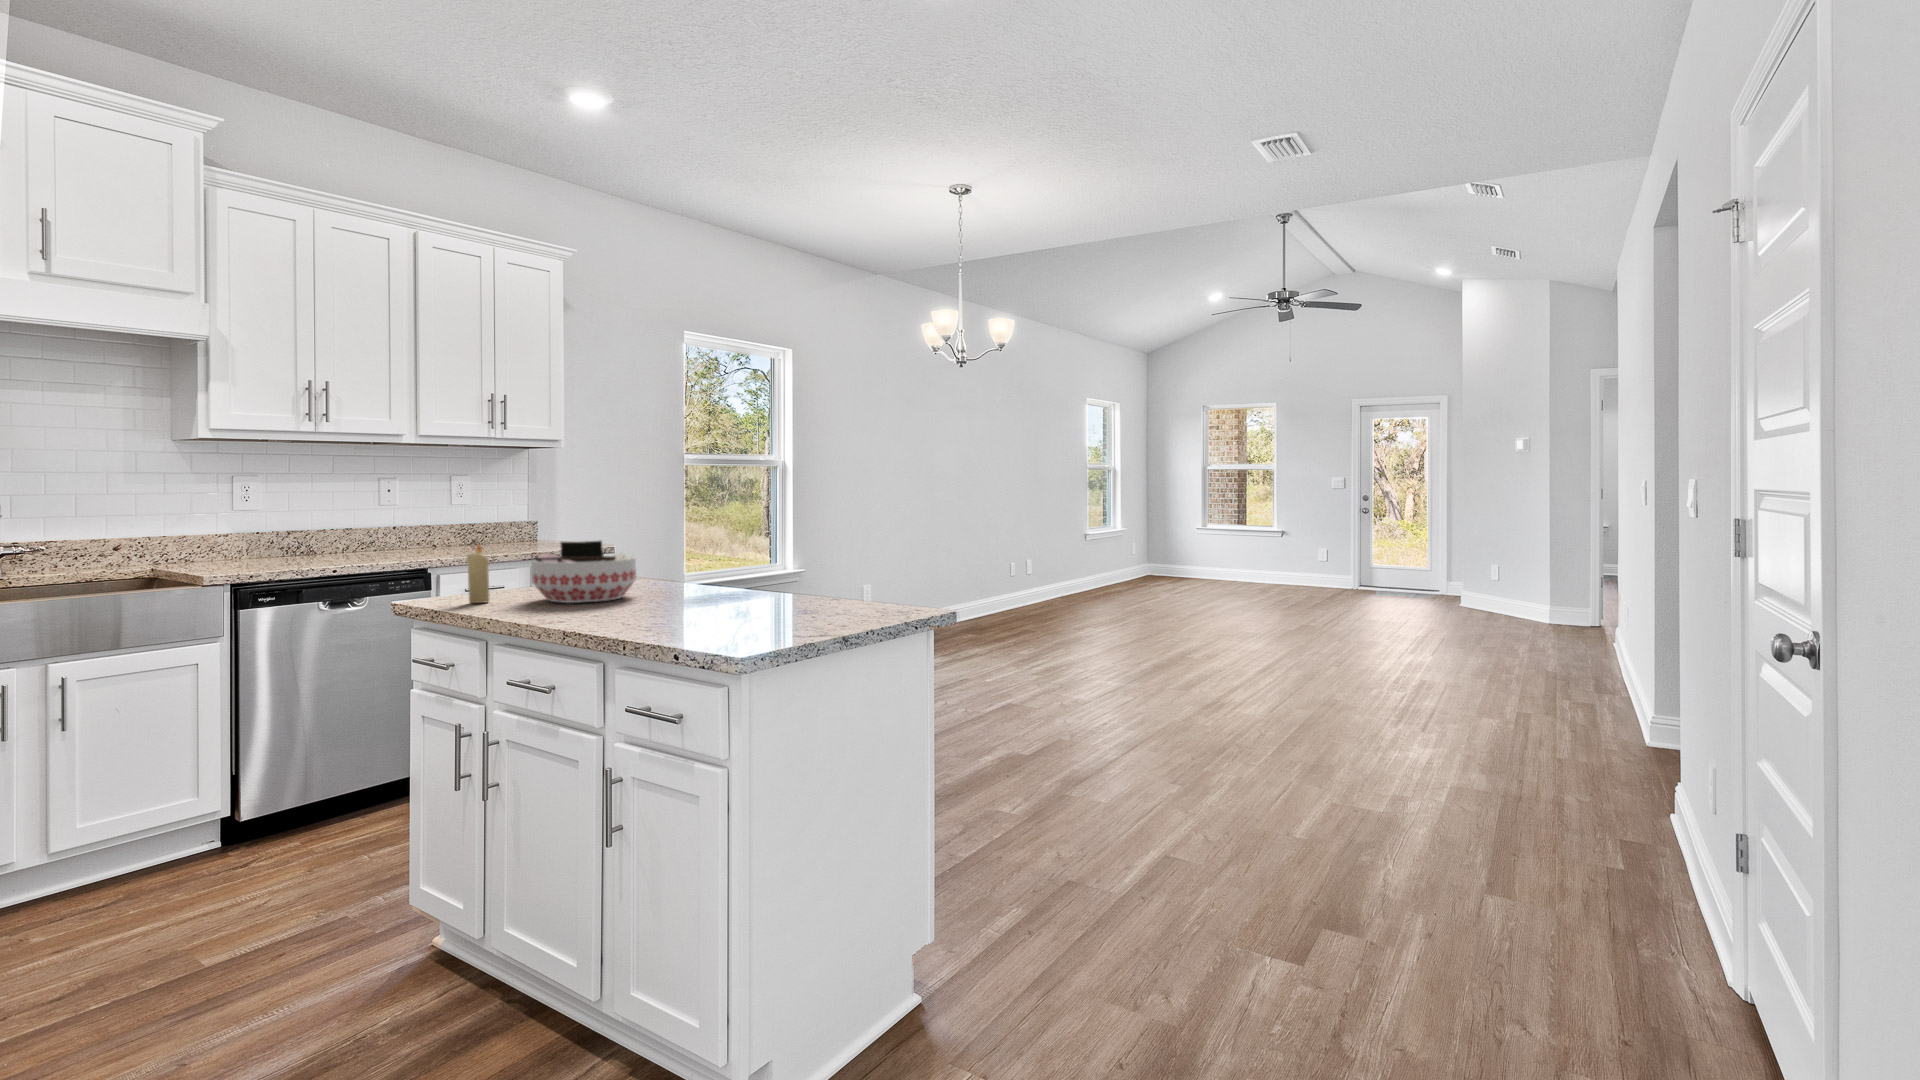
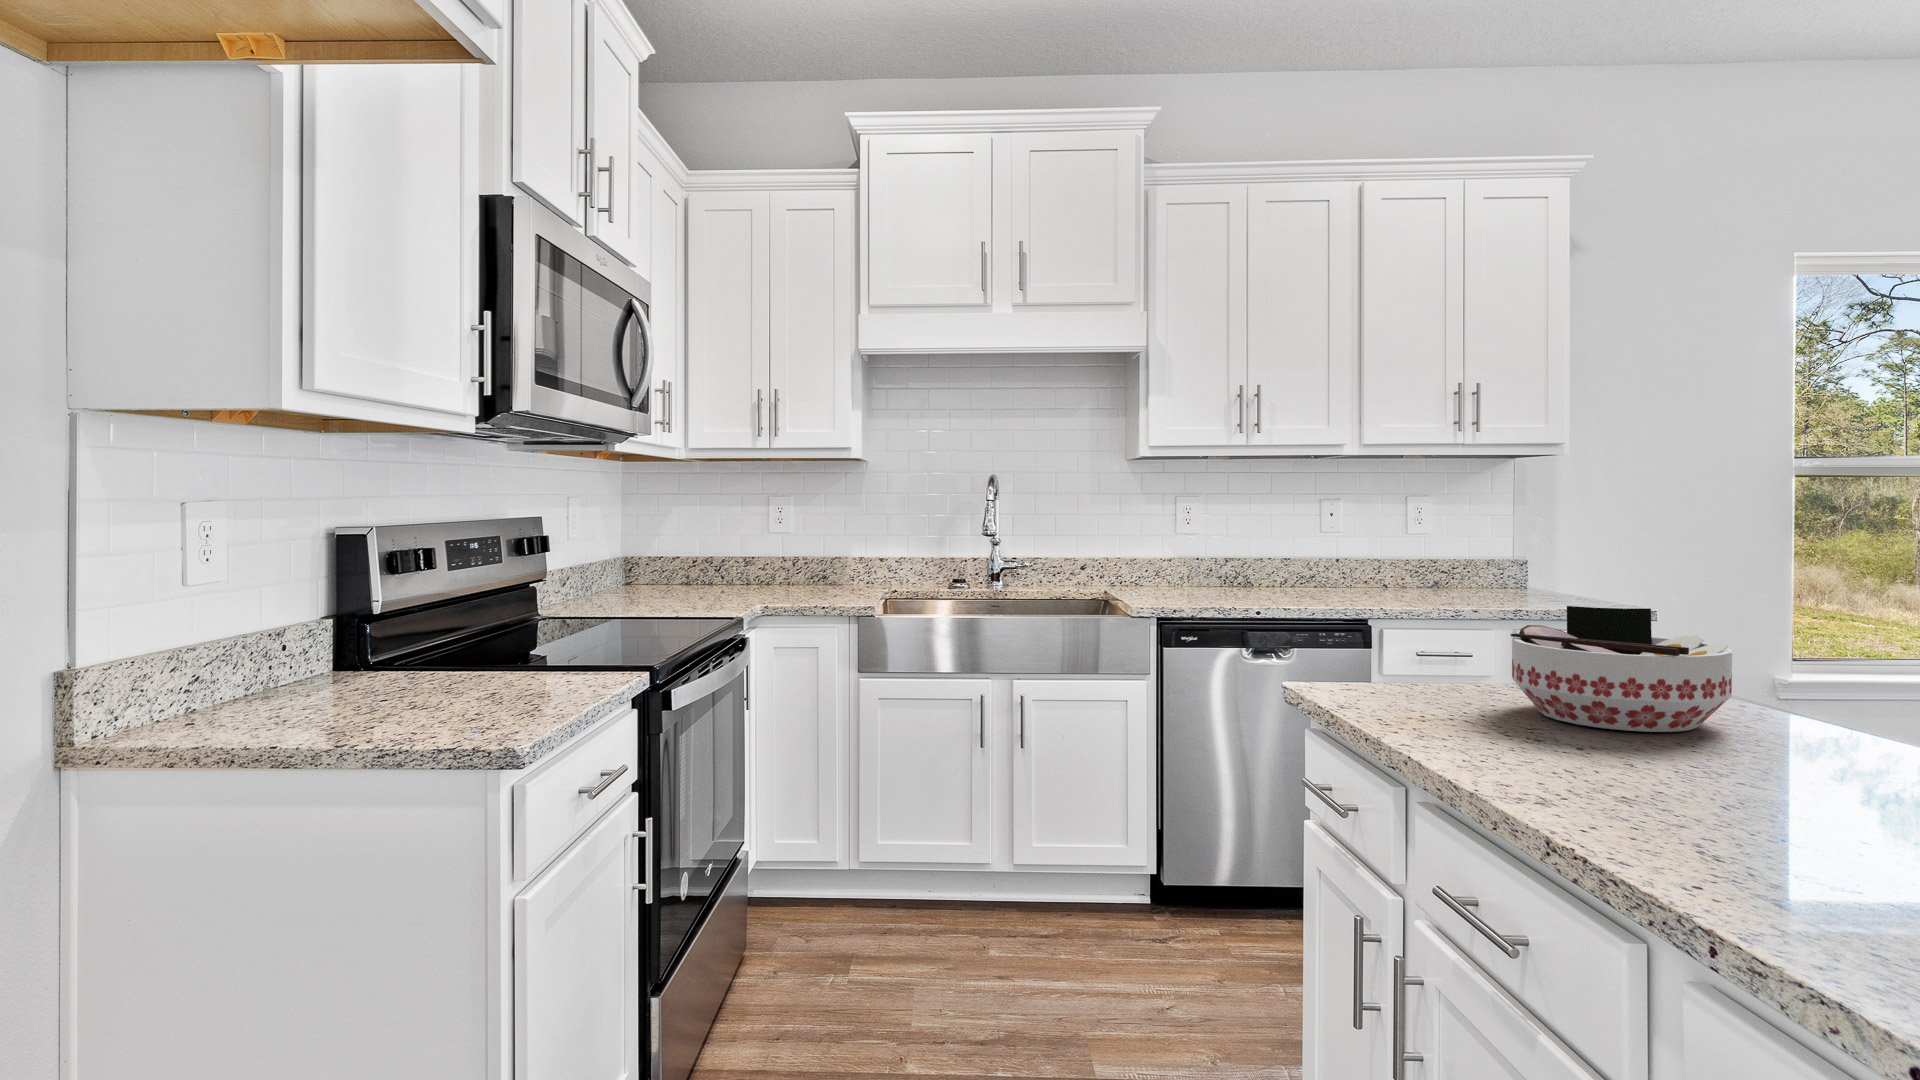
candle: present [466,545,490,603] -> none [1403,601,1439,700]

